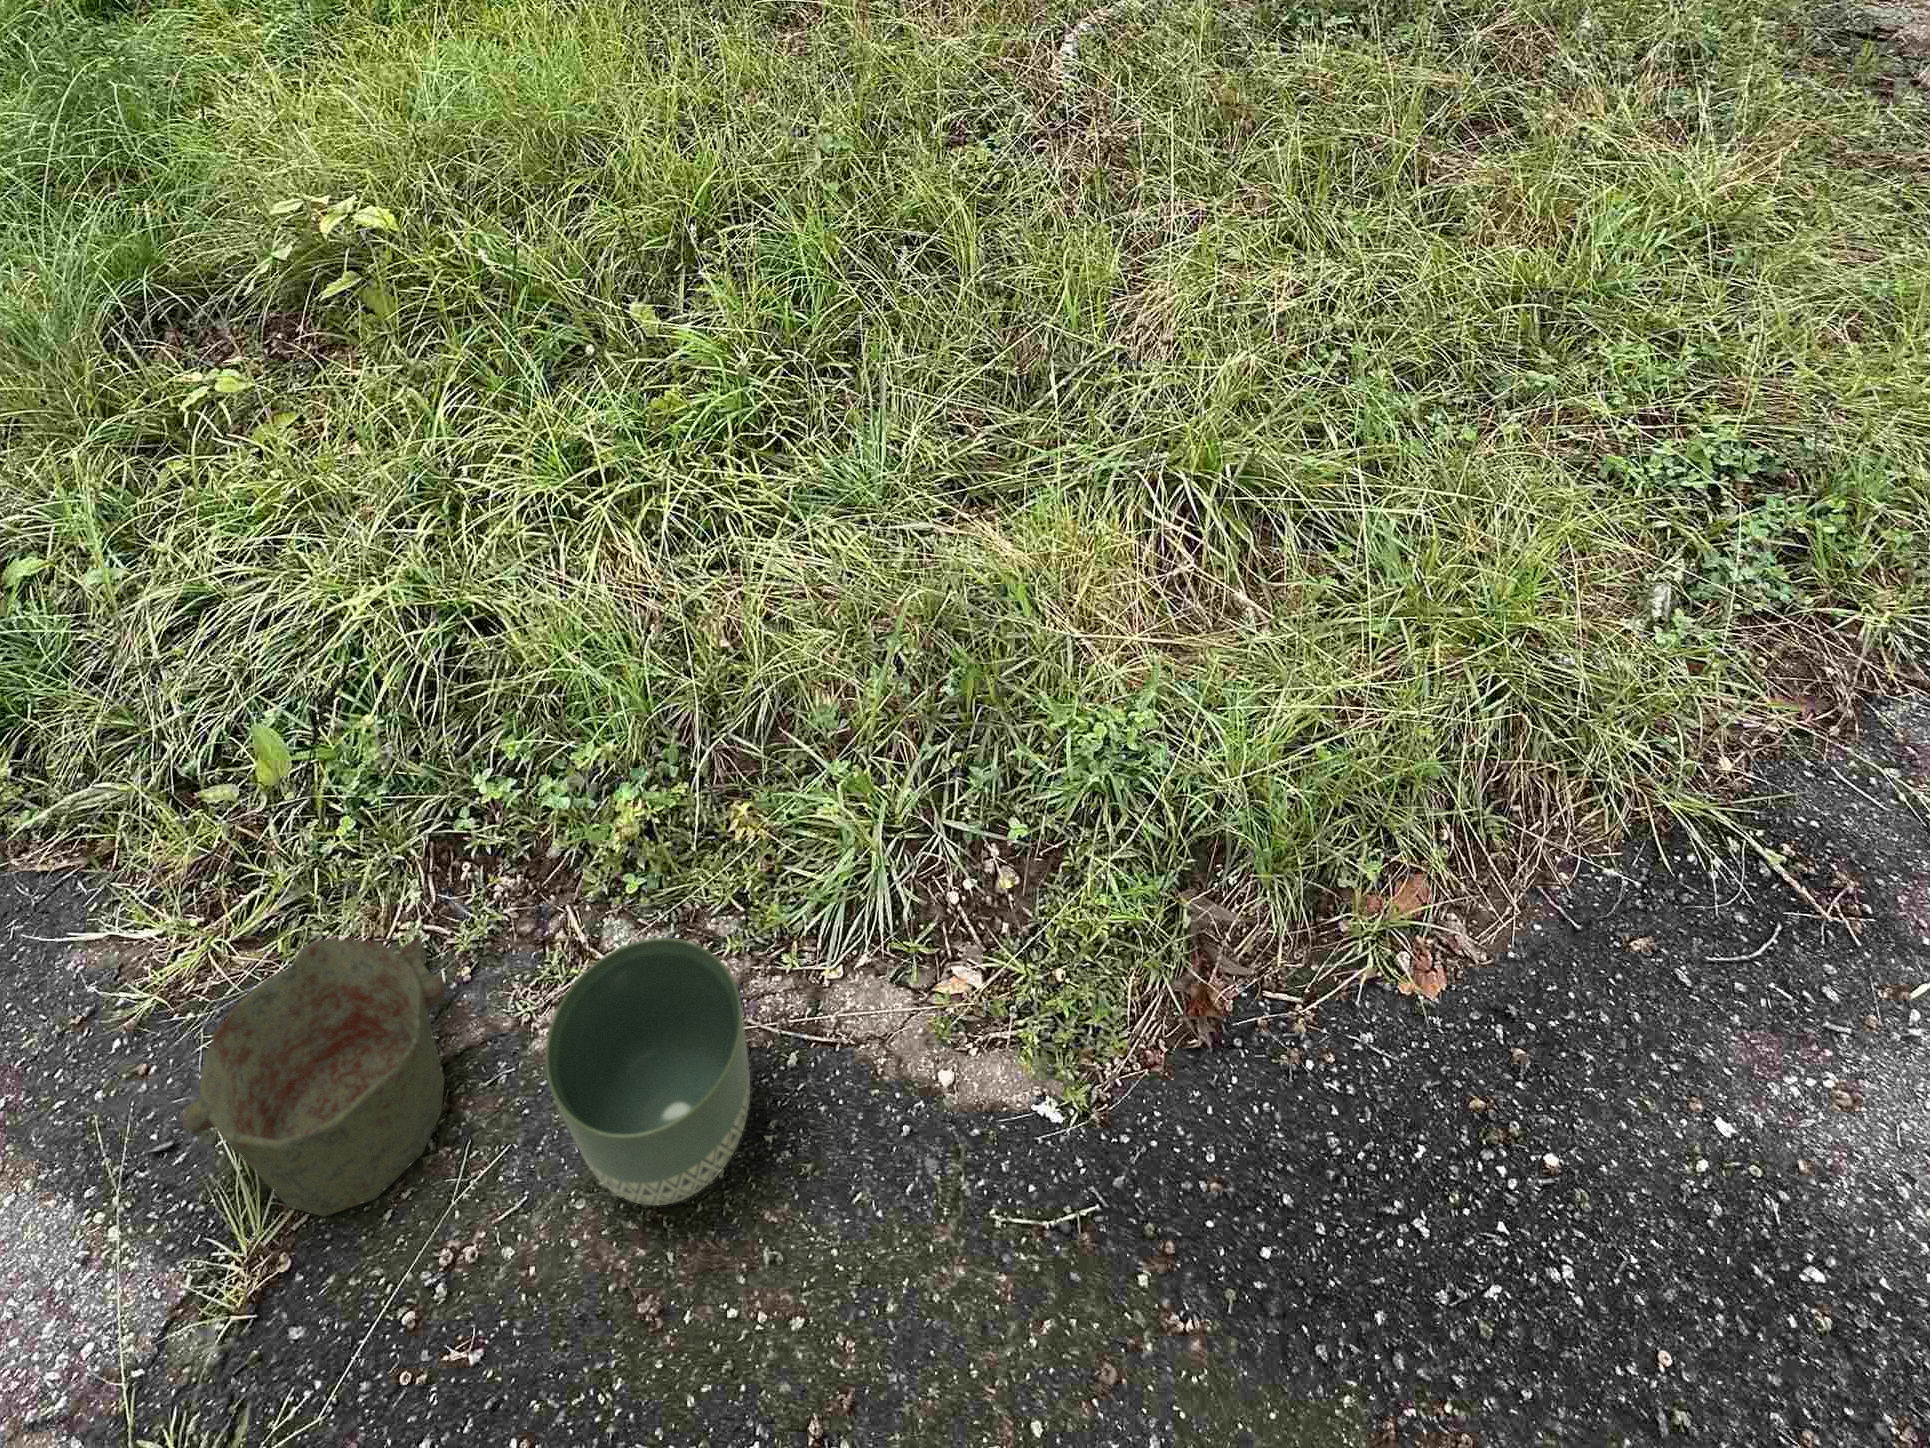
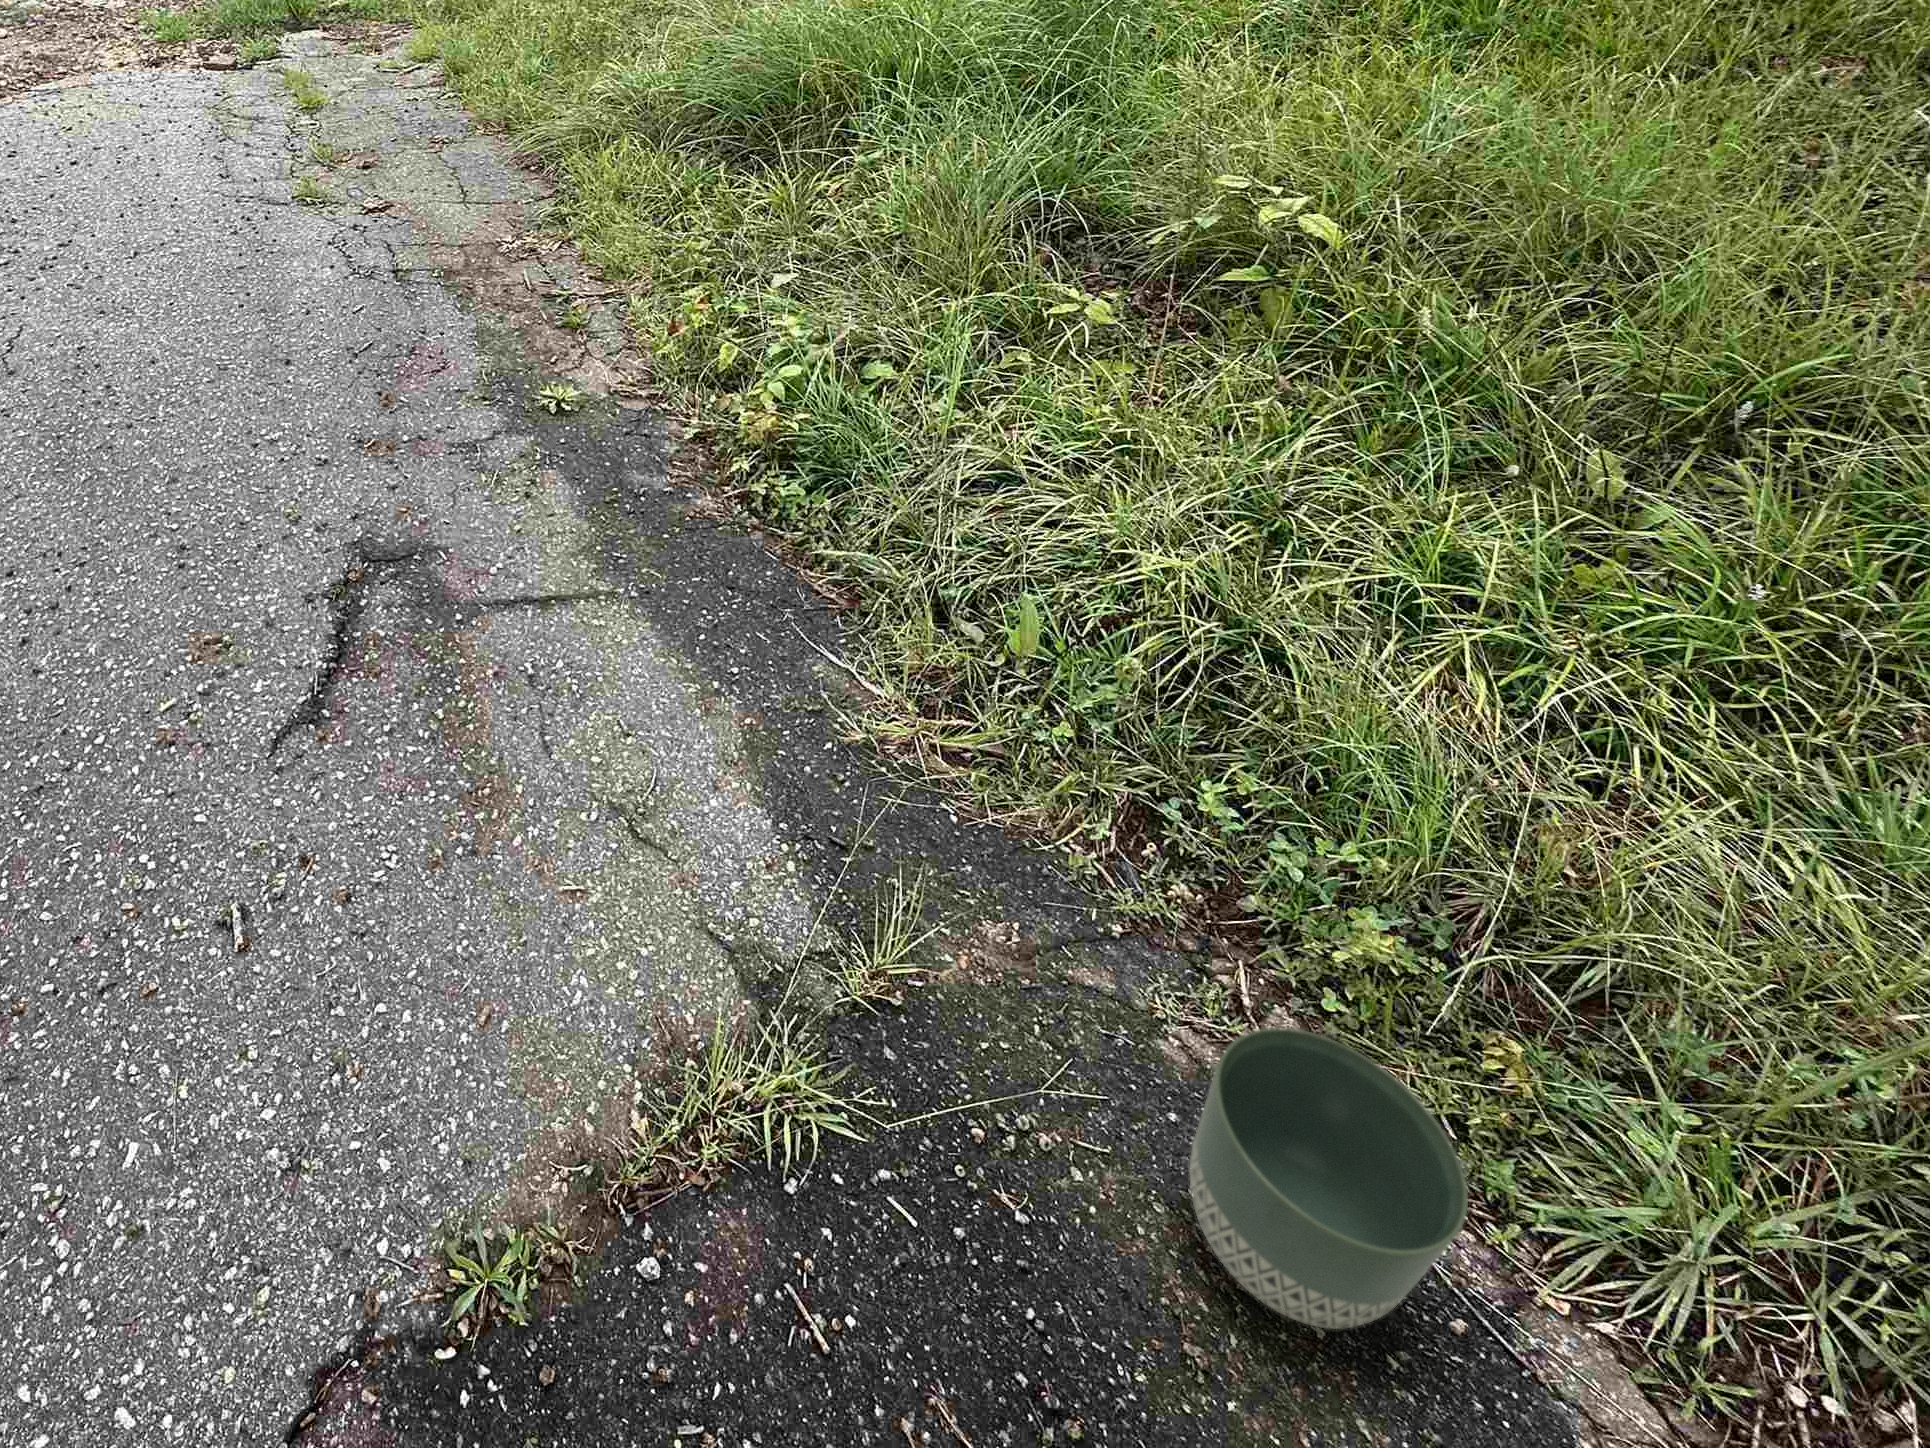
bucket: present [186,938,446,1217] -> none [886,790,1124,1029]

